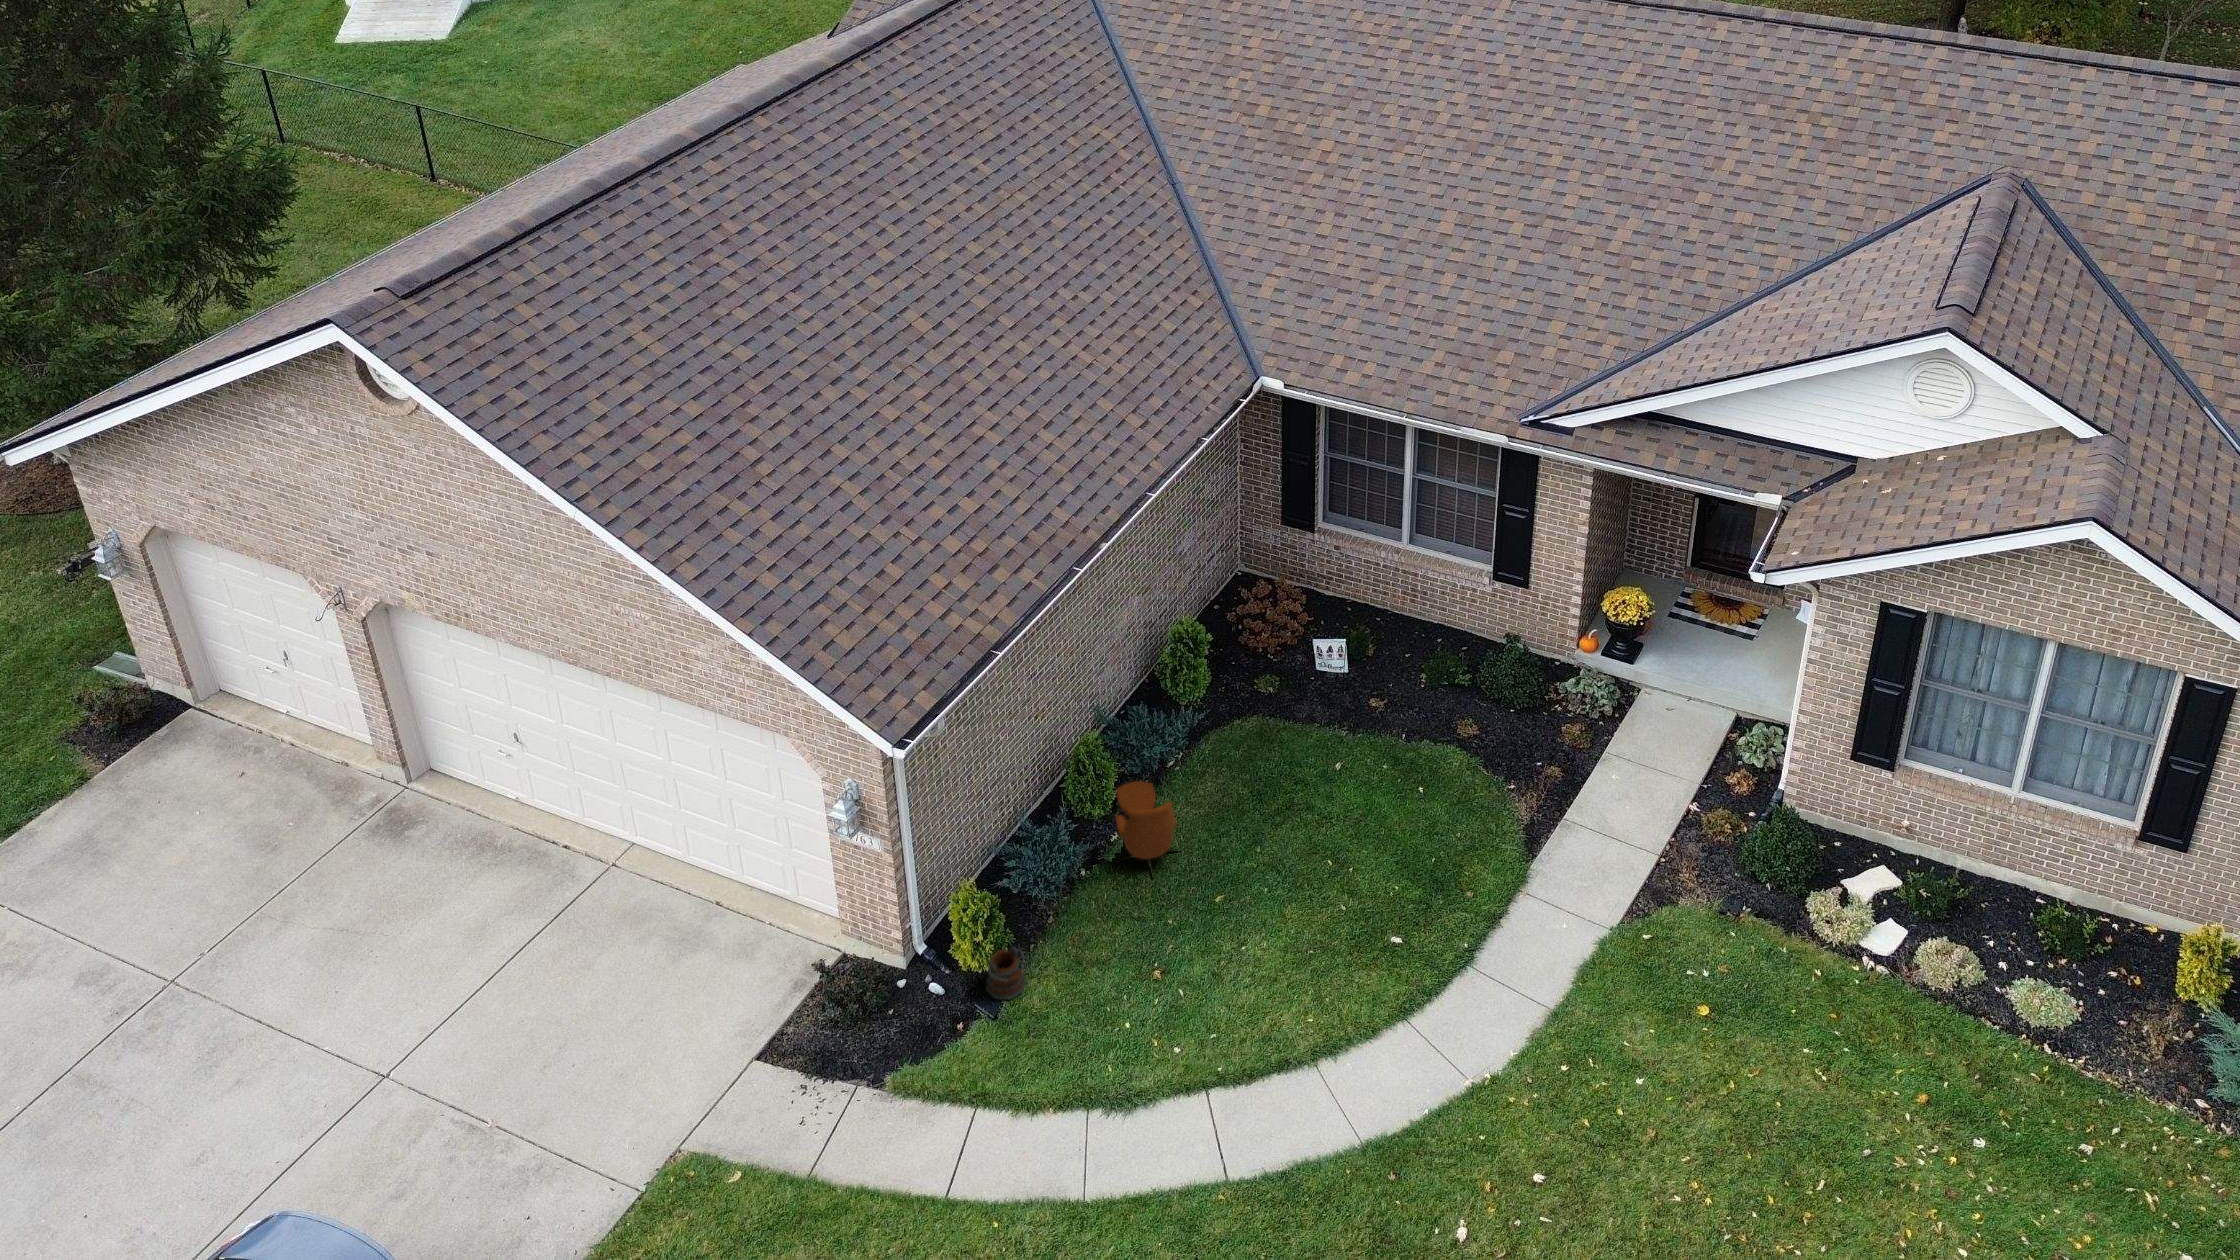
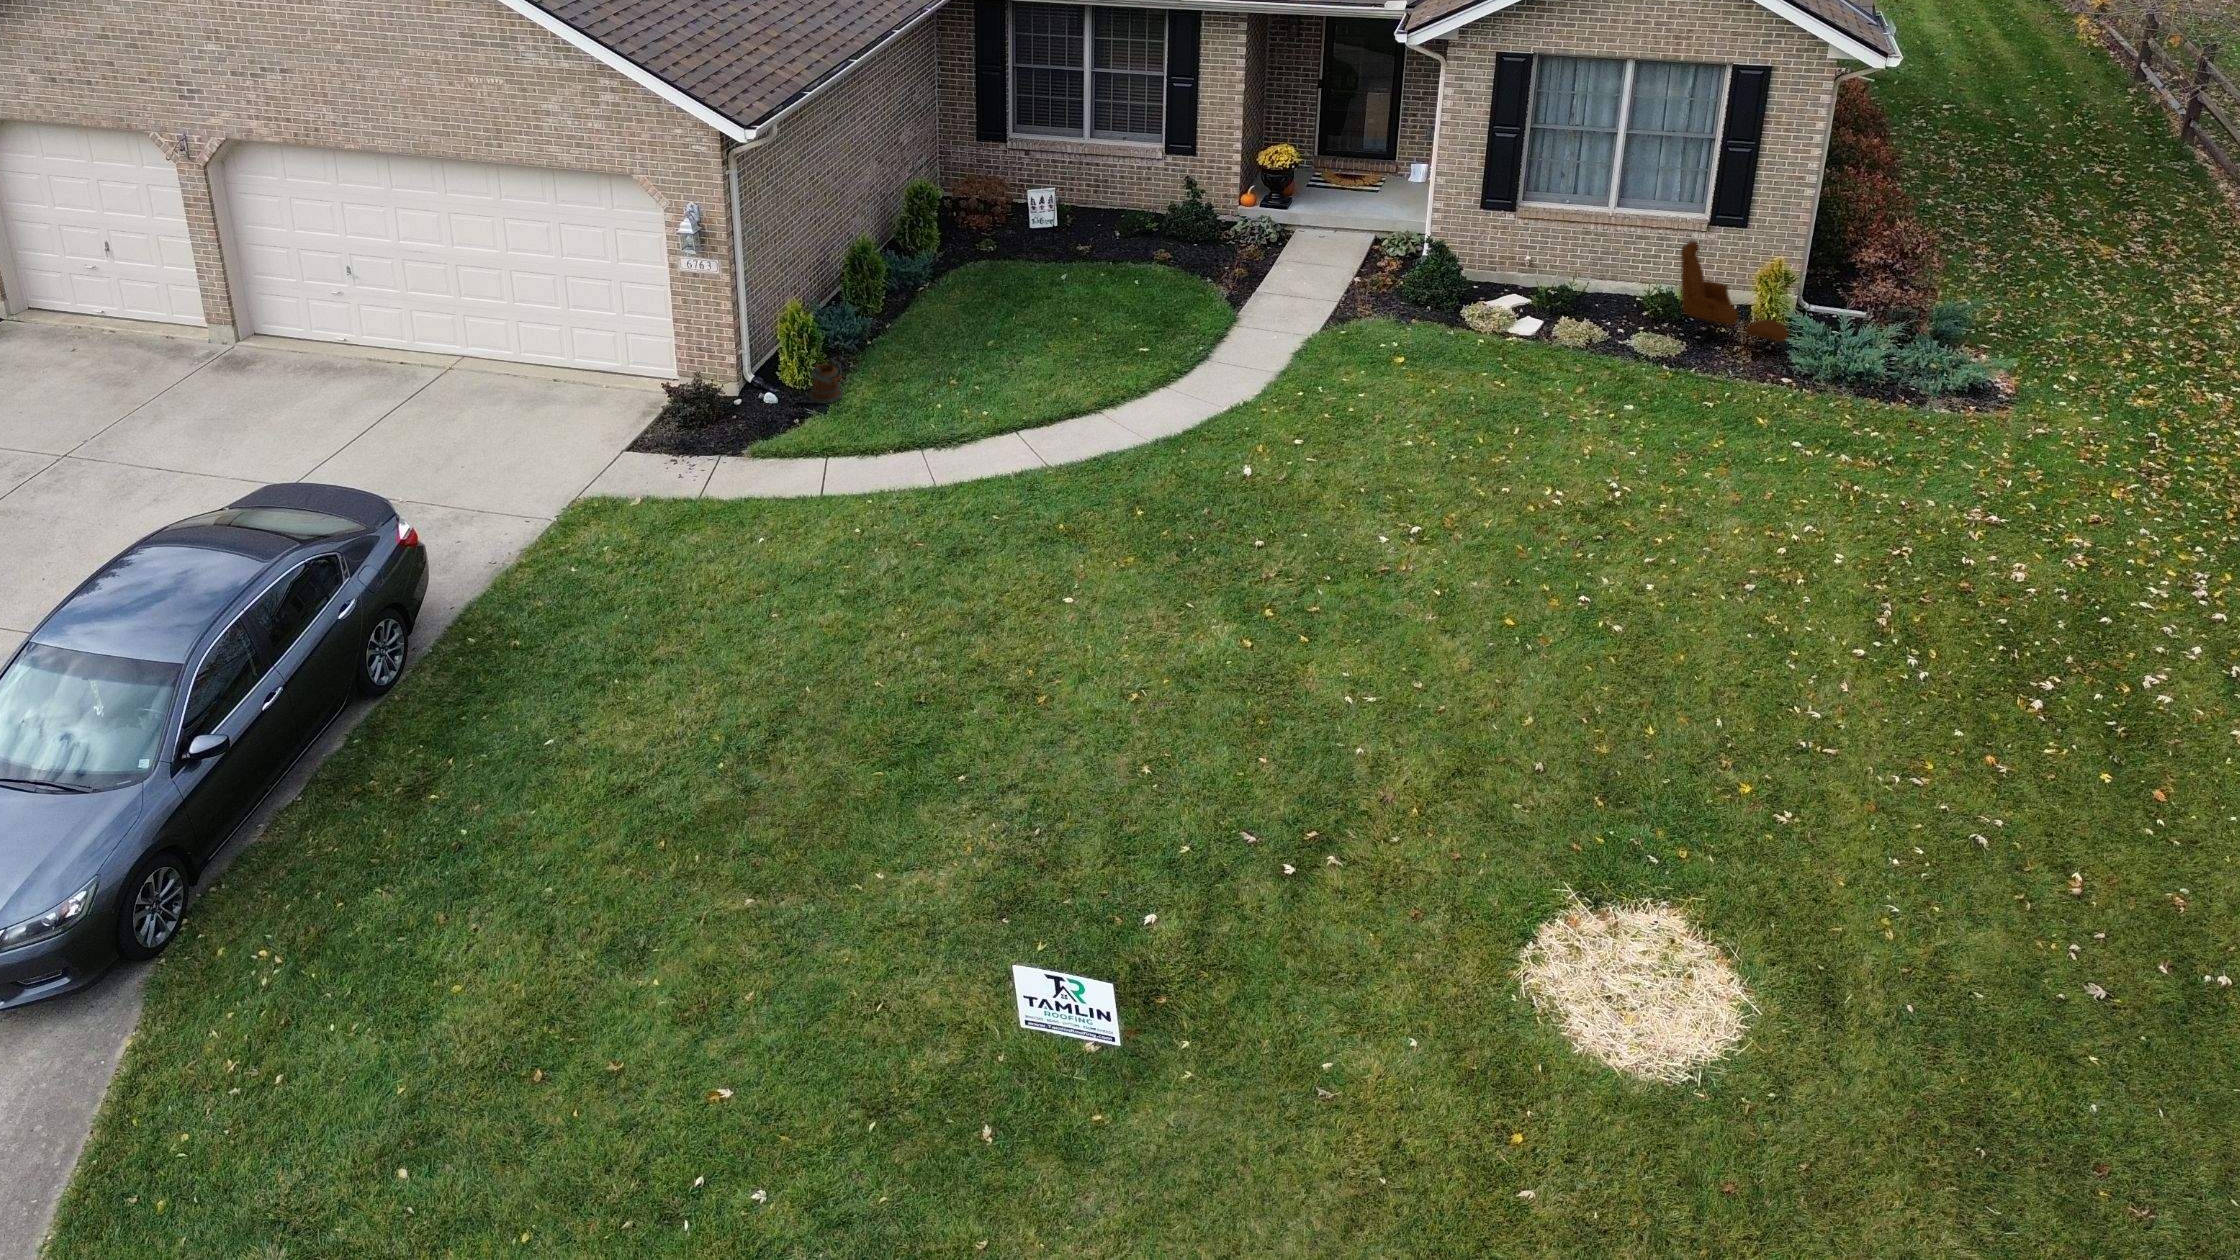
lounge chair: present [1115,781,1177,878] -> present [1681,241,1788,353]

